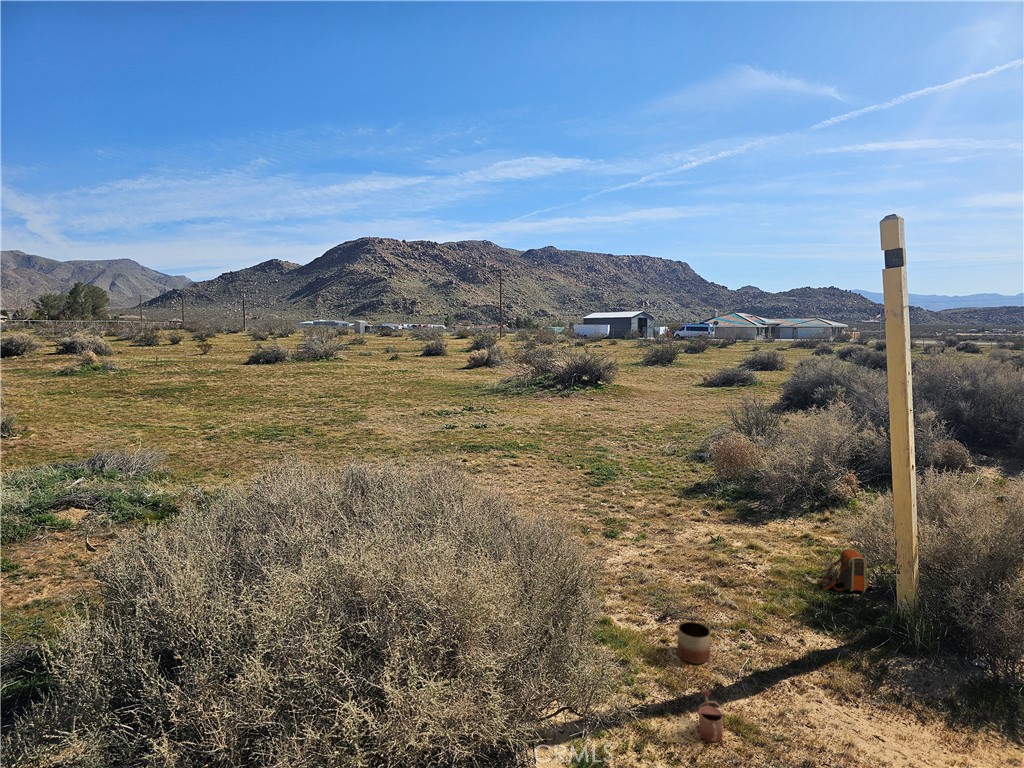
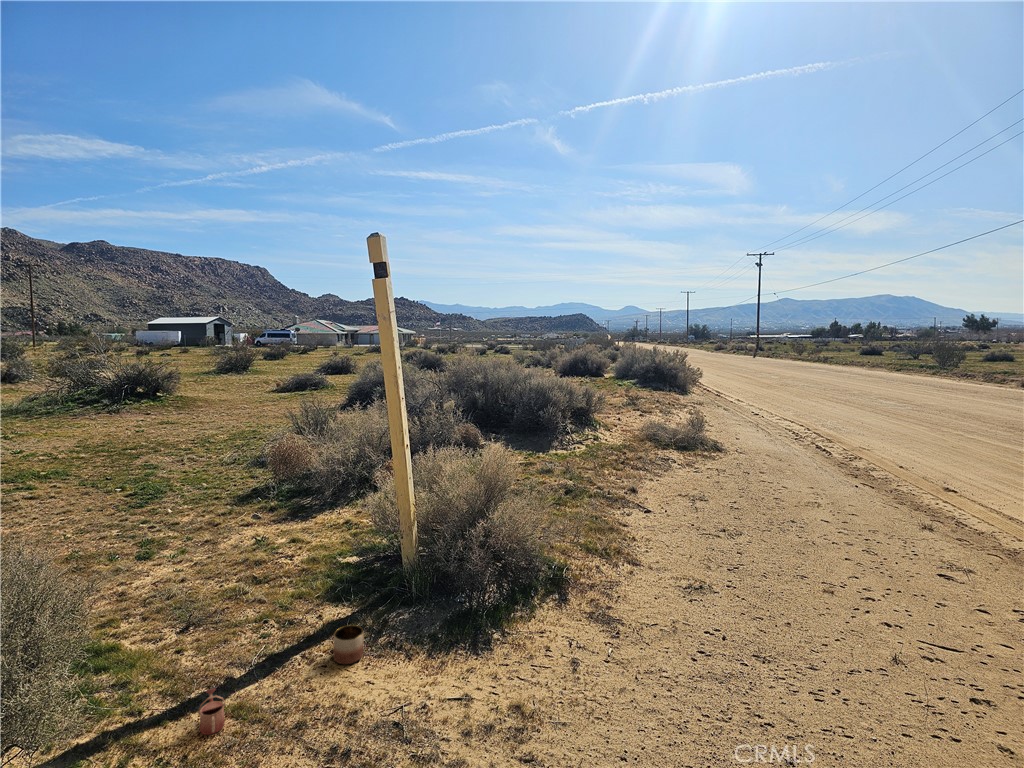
backpack: present [818,549,868,592] -> none [340,526,383,564]
planter: present [678,622,710,664] -> present [334,625,363,664]

